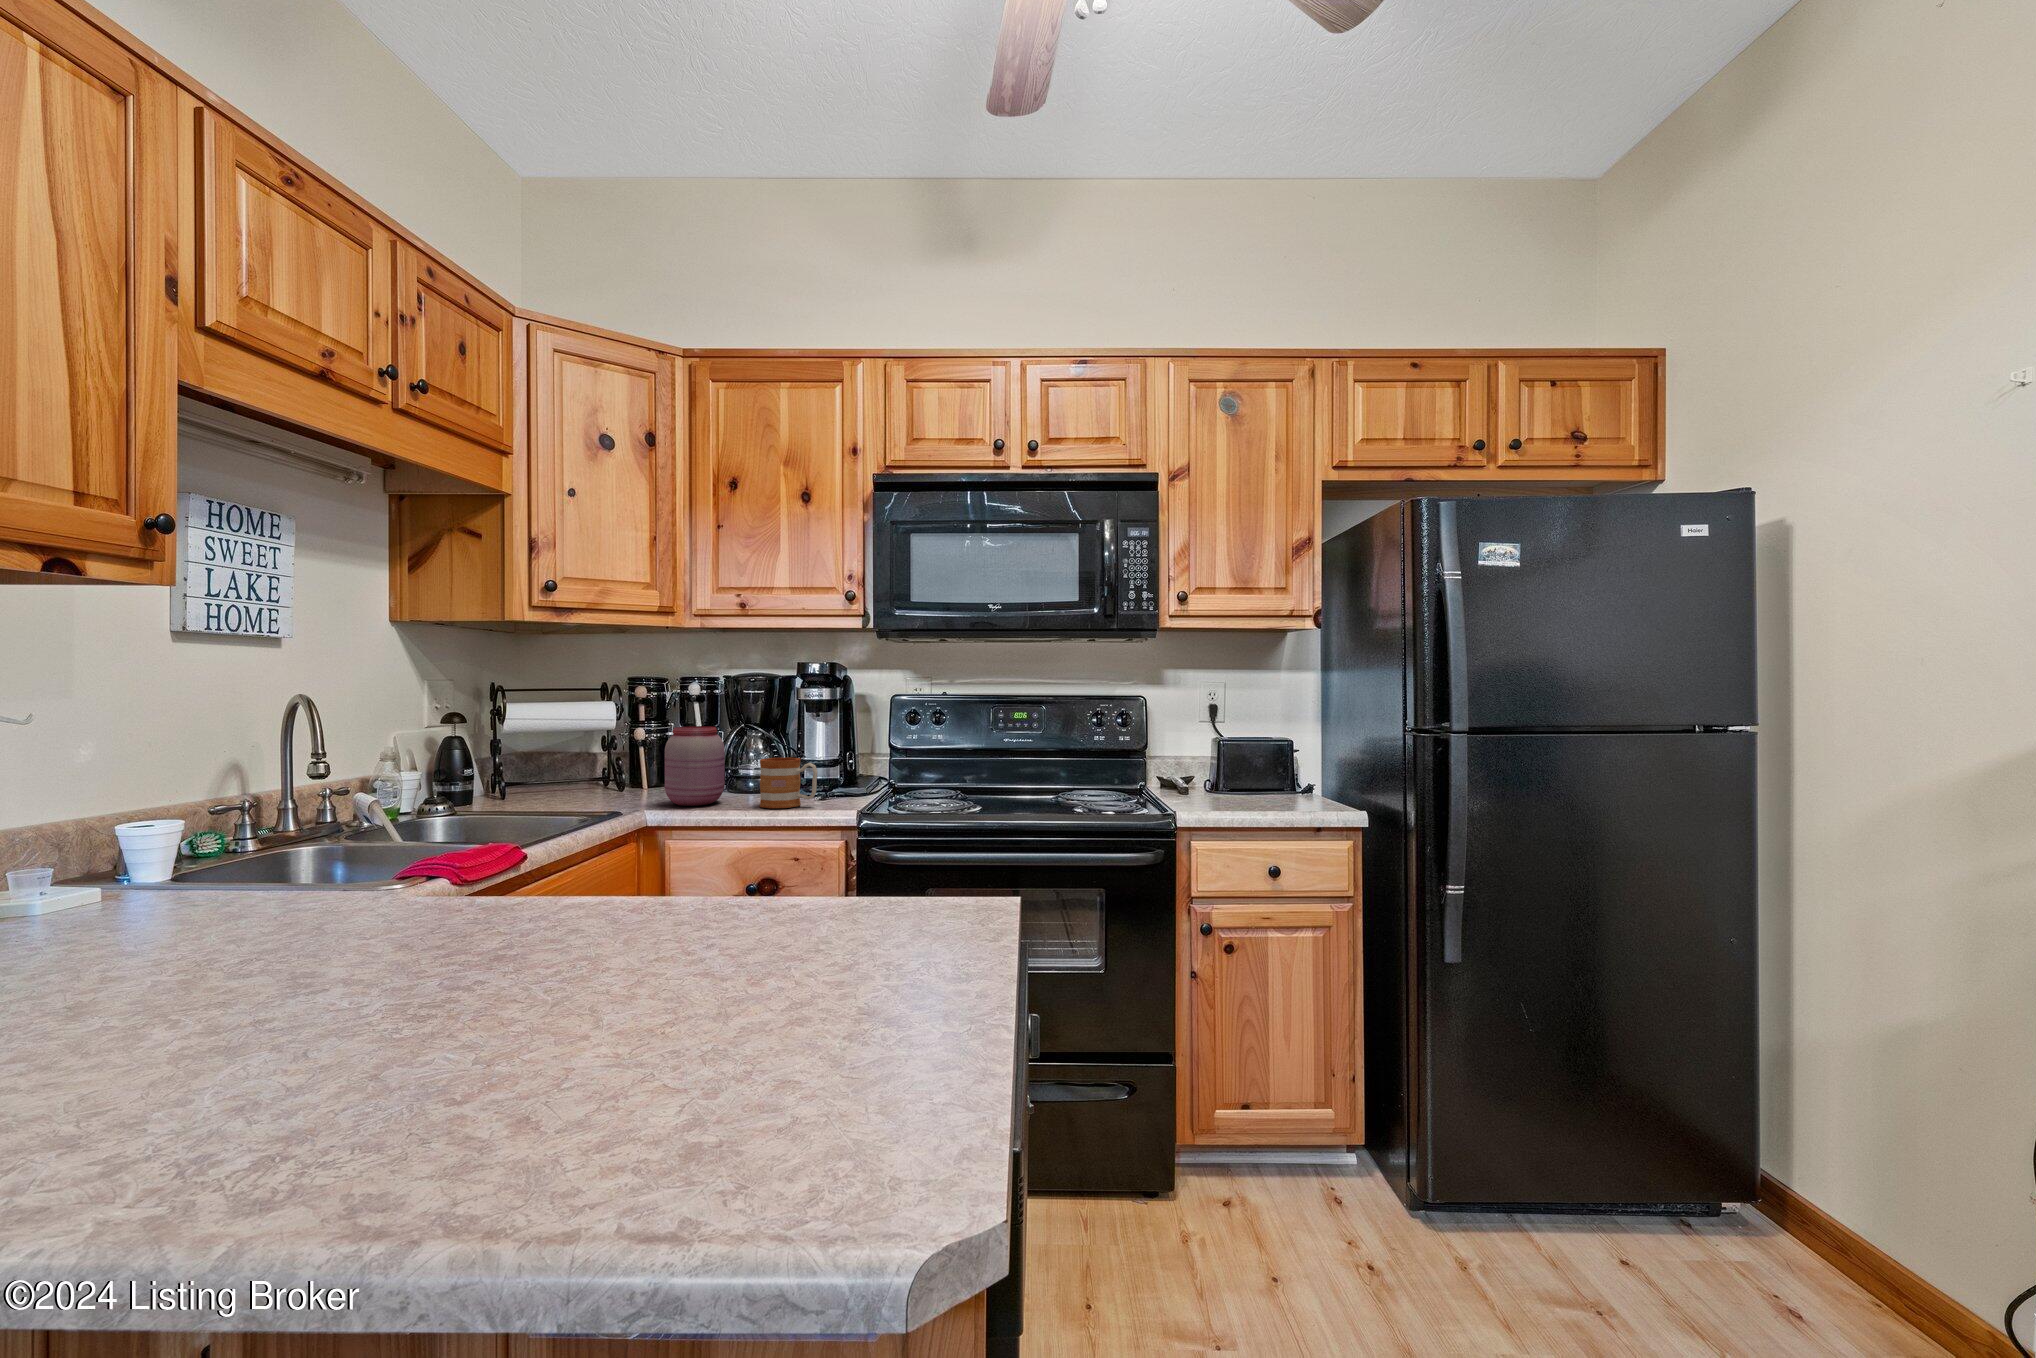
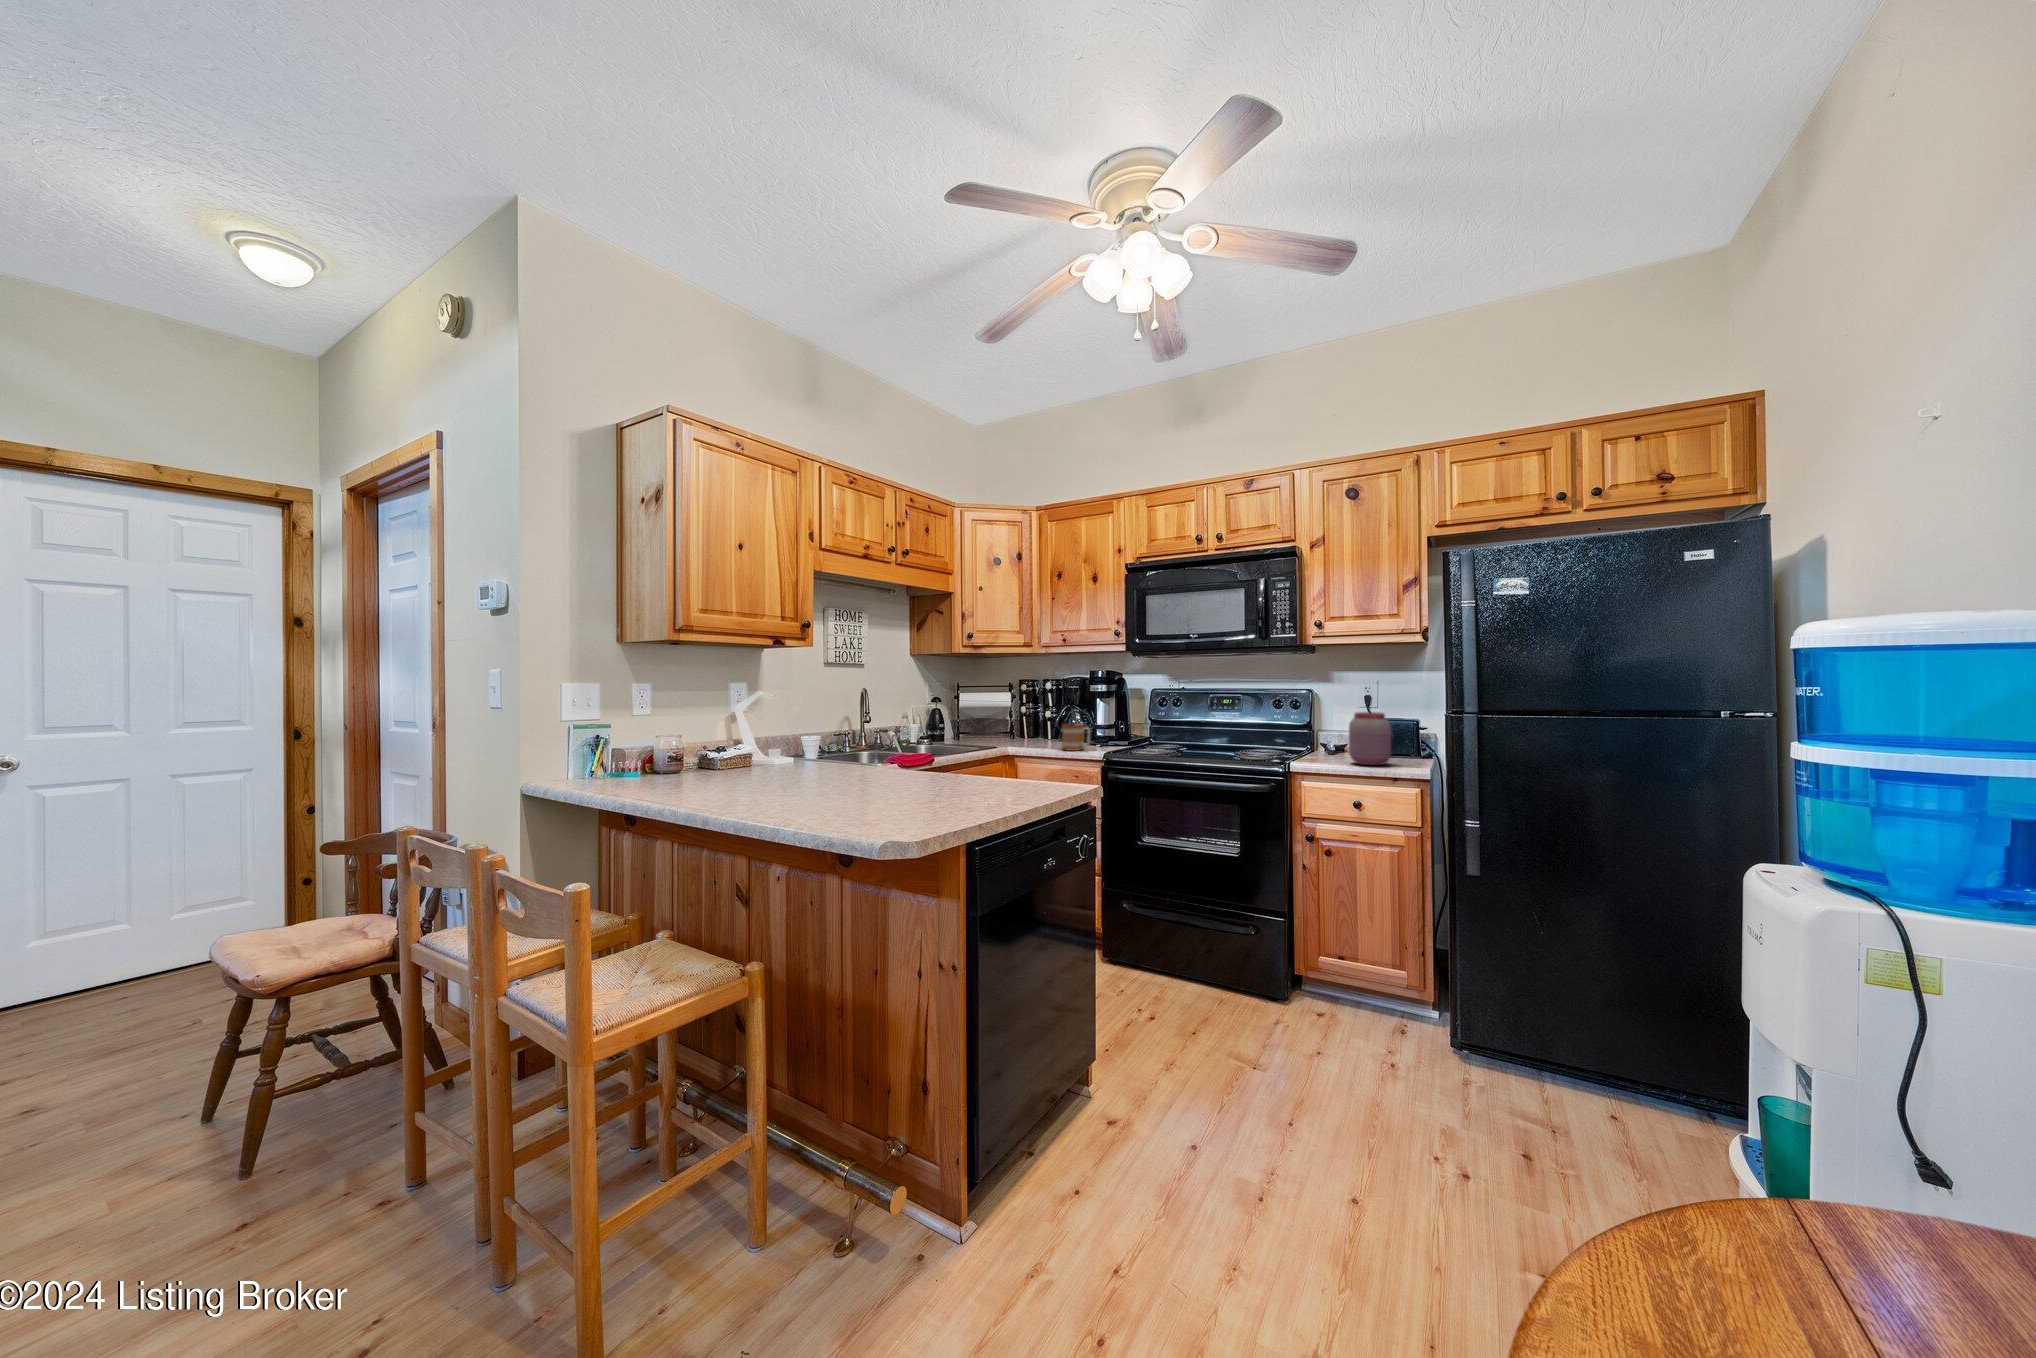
jar: present [665,726,725,806] -> present [1349,712,1391,765]

